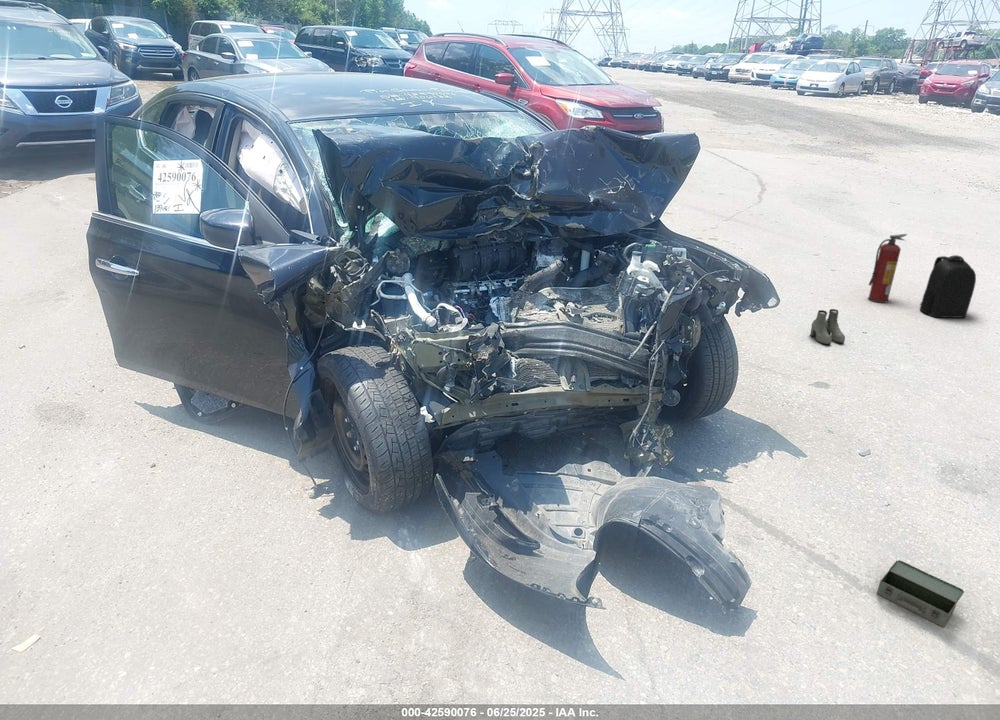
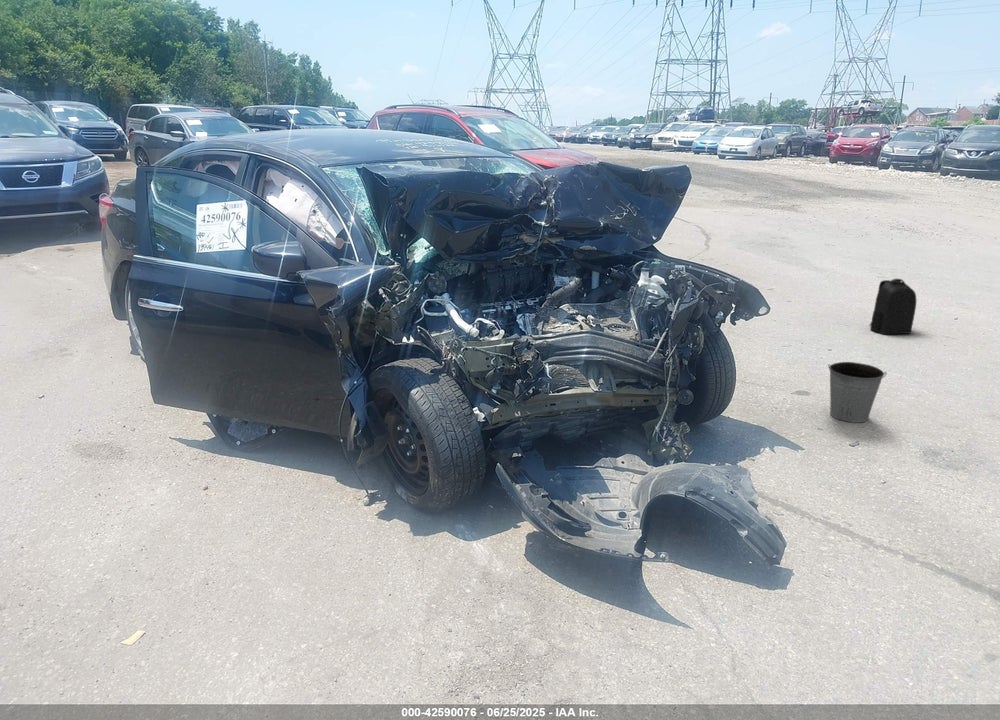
fire extinguisher: present [868,234,907,303] -> none [823,262,853,325]
boots: present [810,309,845,344] -> none [780,329,812,360]
bucket: none [850,358,918,428] -> present [828,362,886,423]
toolbox: present [877,560,964,627] -> none [886,518,960,567]

